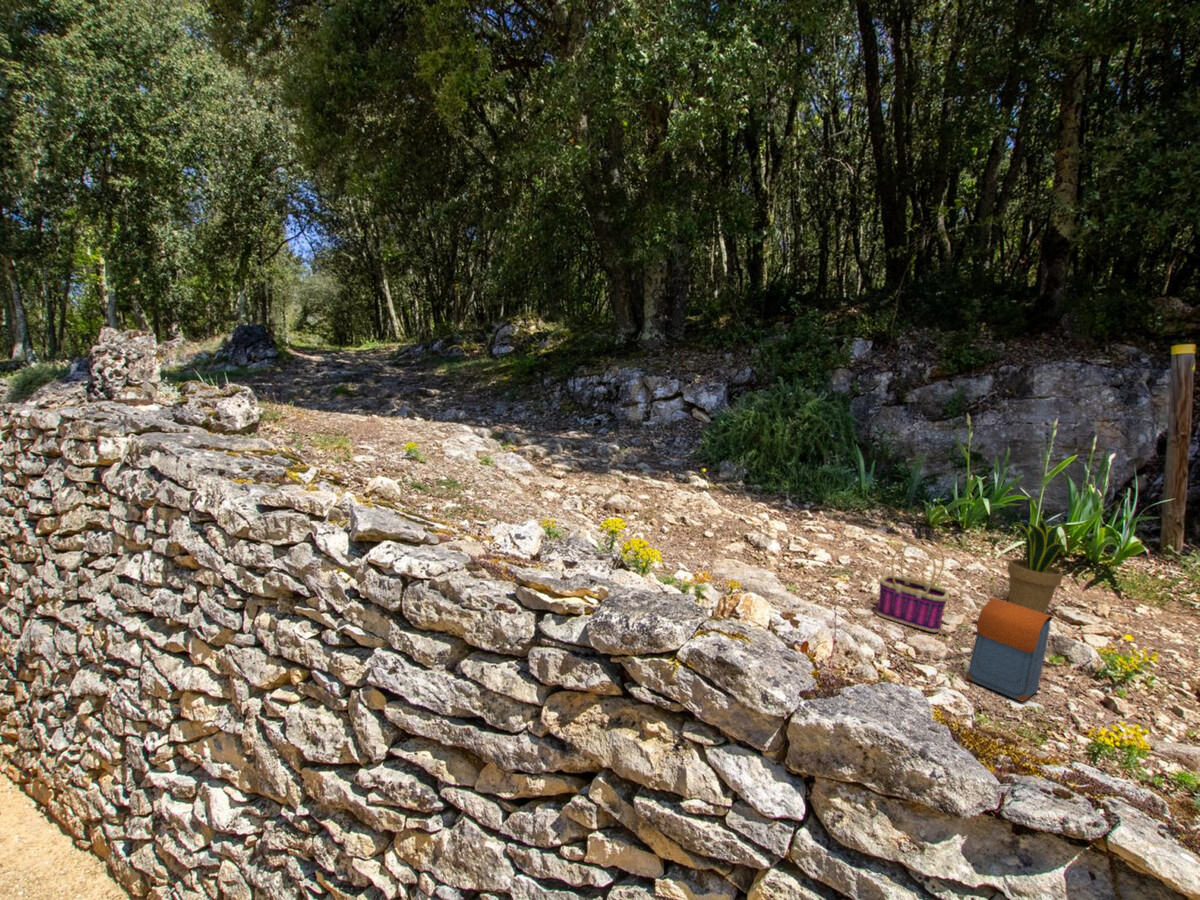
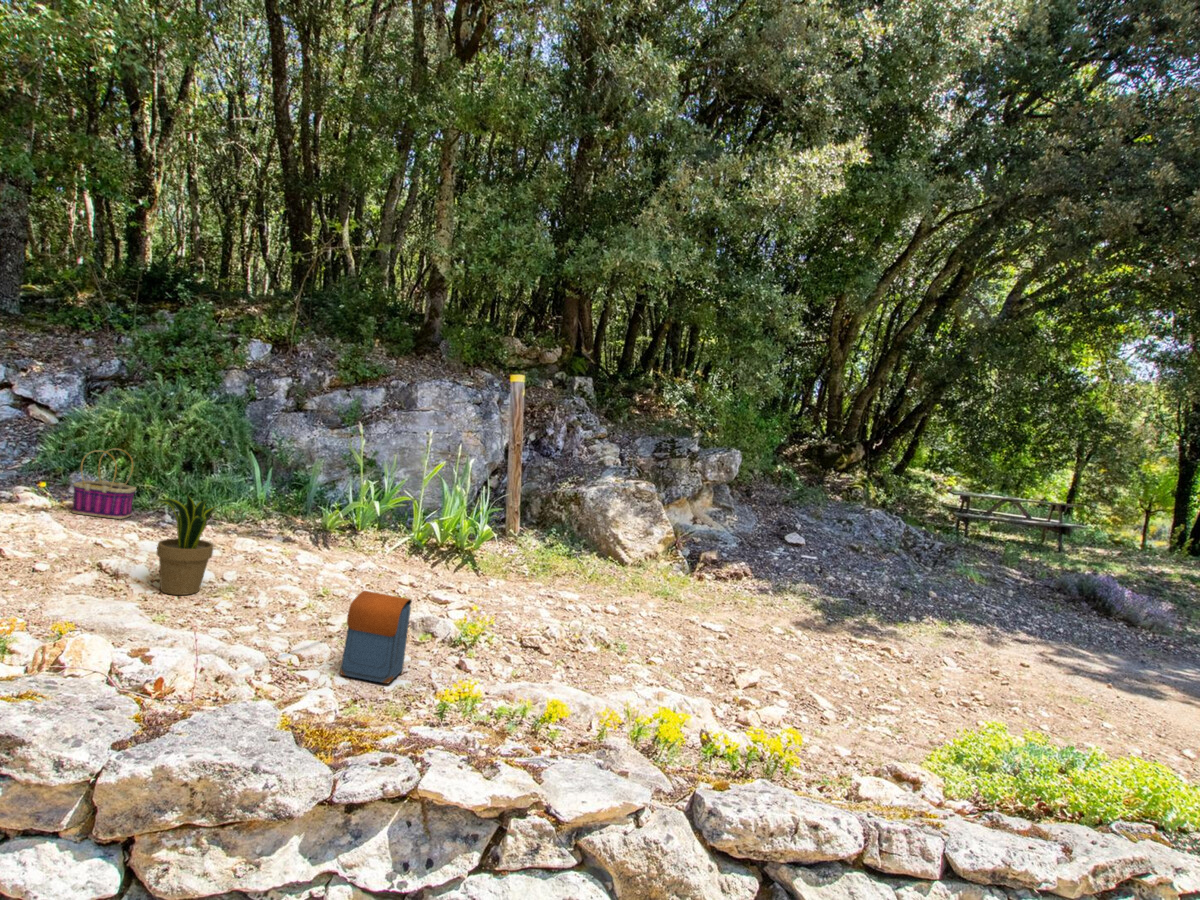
potted plant: present [1007,521,1073,614] -> present [156,495,221,595]
basket: present [876,539,949,632] -> present [72,449,136,519]

